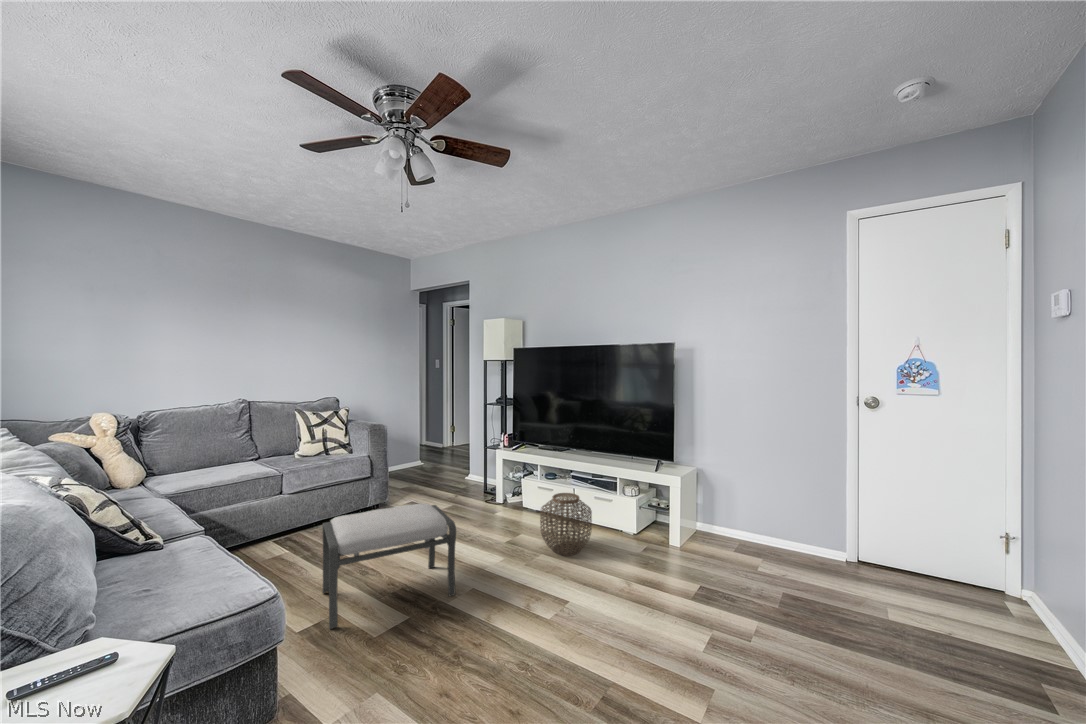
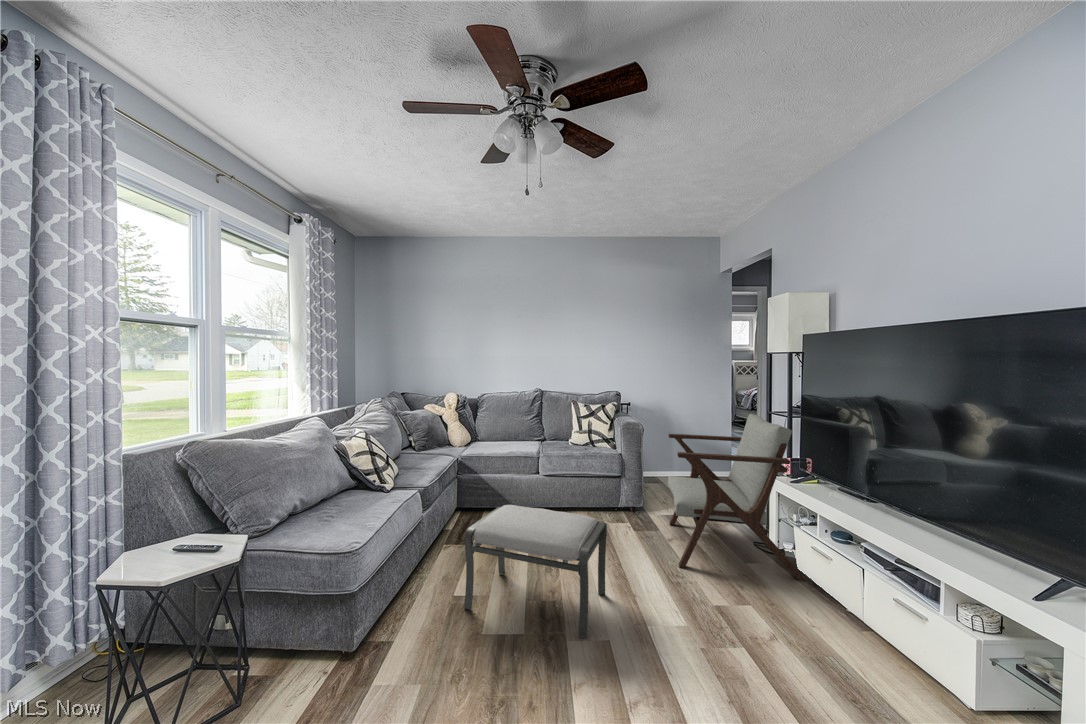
lounge chair: none [418,404,534,531] -> present [668,414,806,581]
woven basket: present [540,493,592,555] -> none [747,565,844,678]

